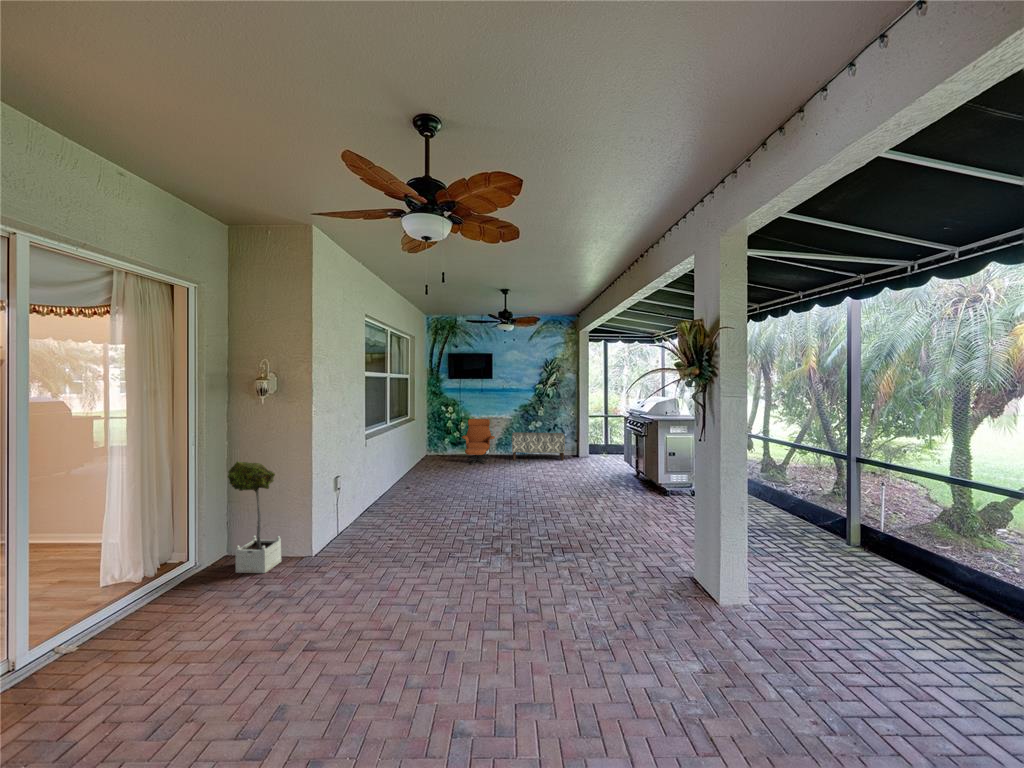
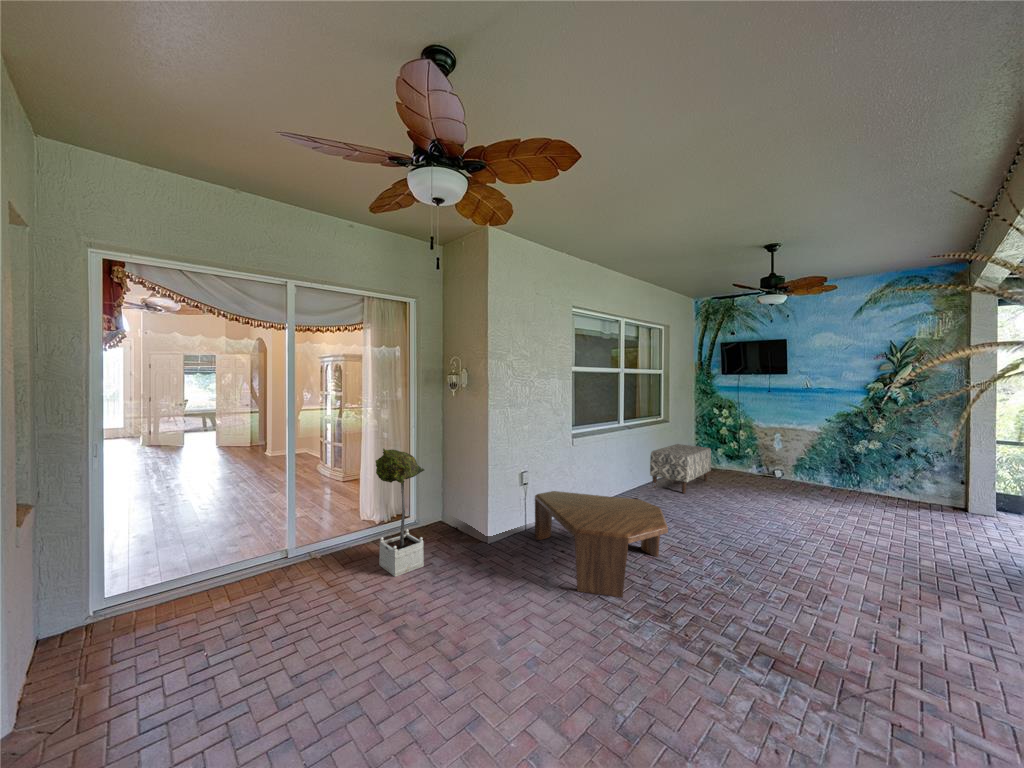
lounge chair: present [462,419,495,464] -> none [738,427,790,490]
bench: present [512,432,565,461] -> present [650,444,711,493]
coffee table: none [355,476,463,540] -> present [535,491,668,597]

